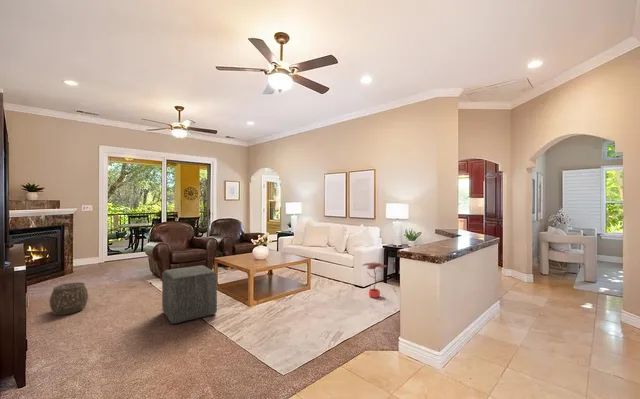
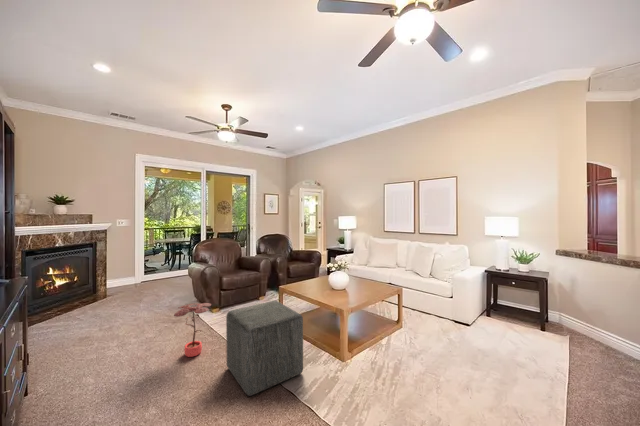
potted plant: present [363,263,387,298] -> present [174,303,211,357]
woven basket: present [50,282,88,315] -> none [72,324,125,374]

